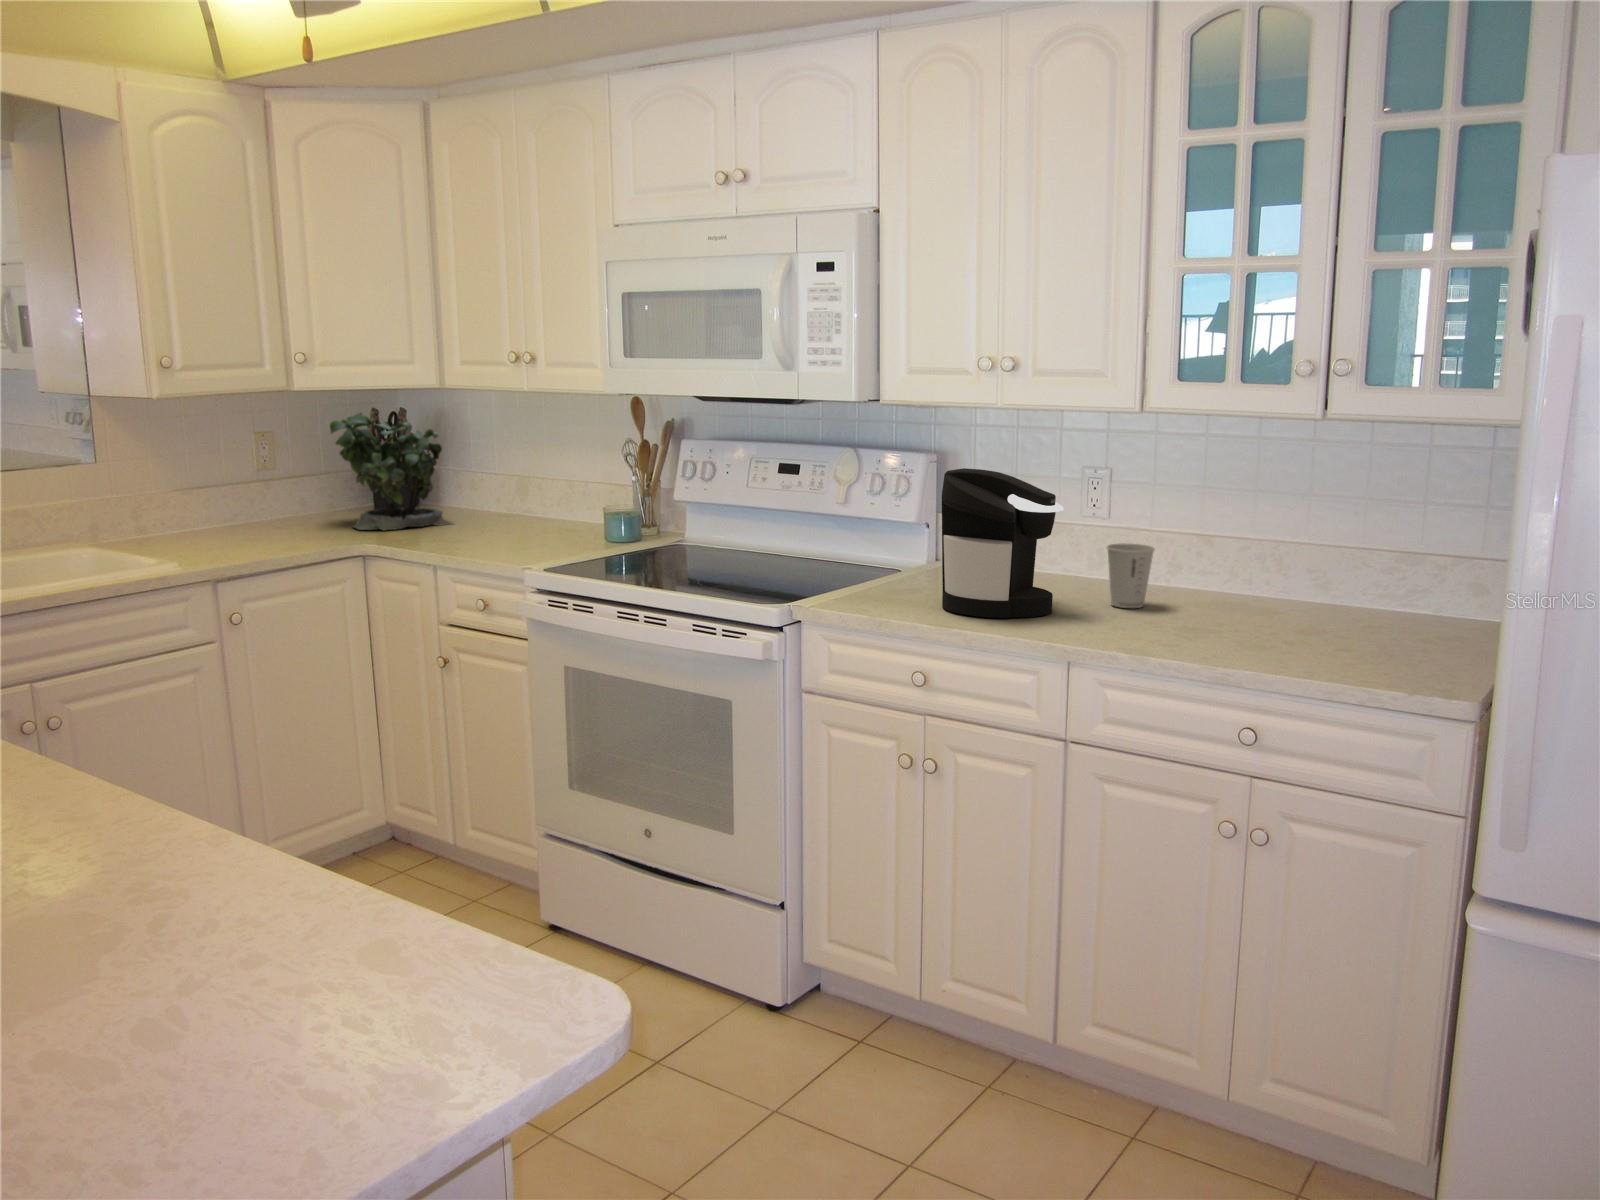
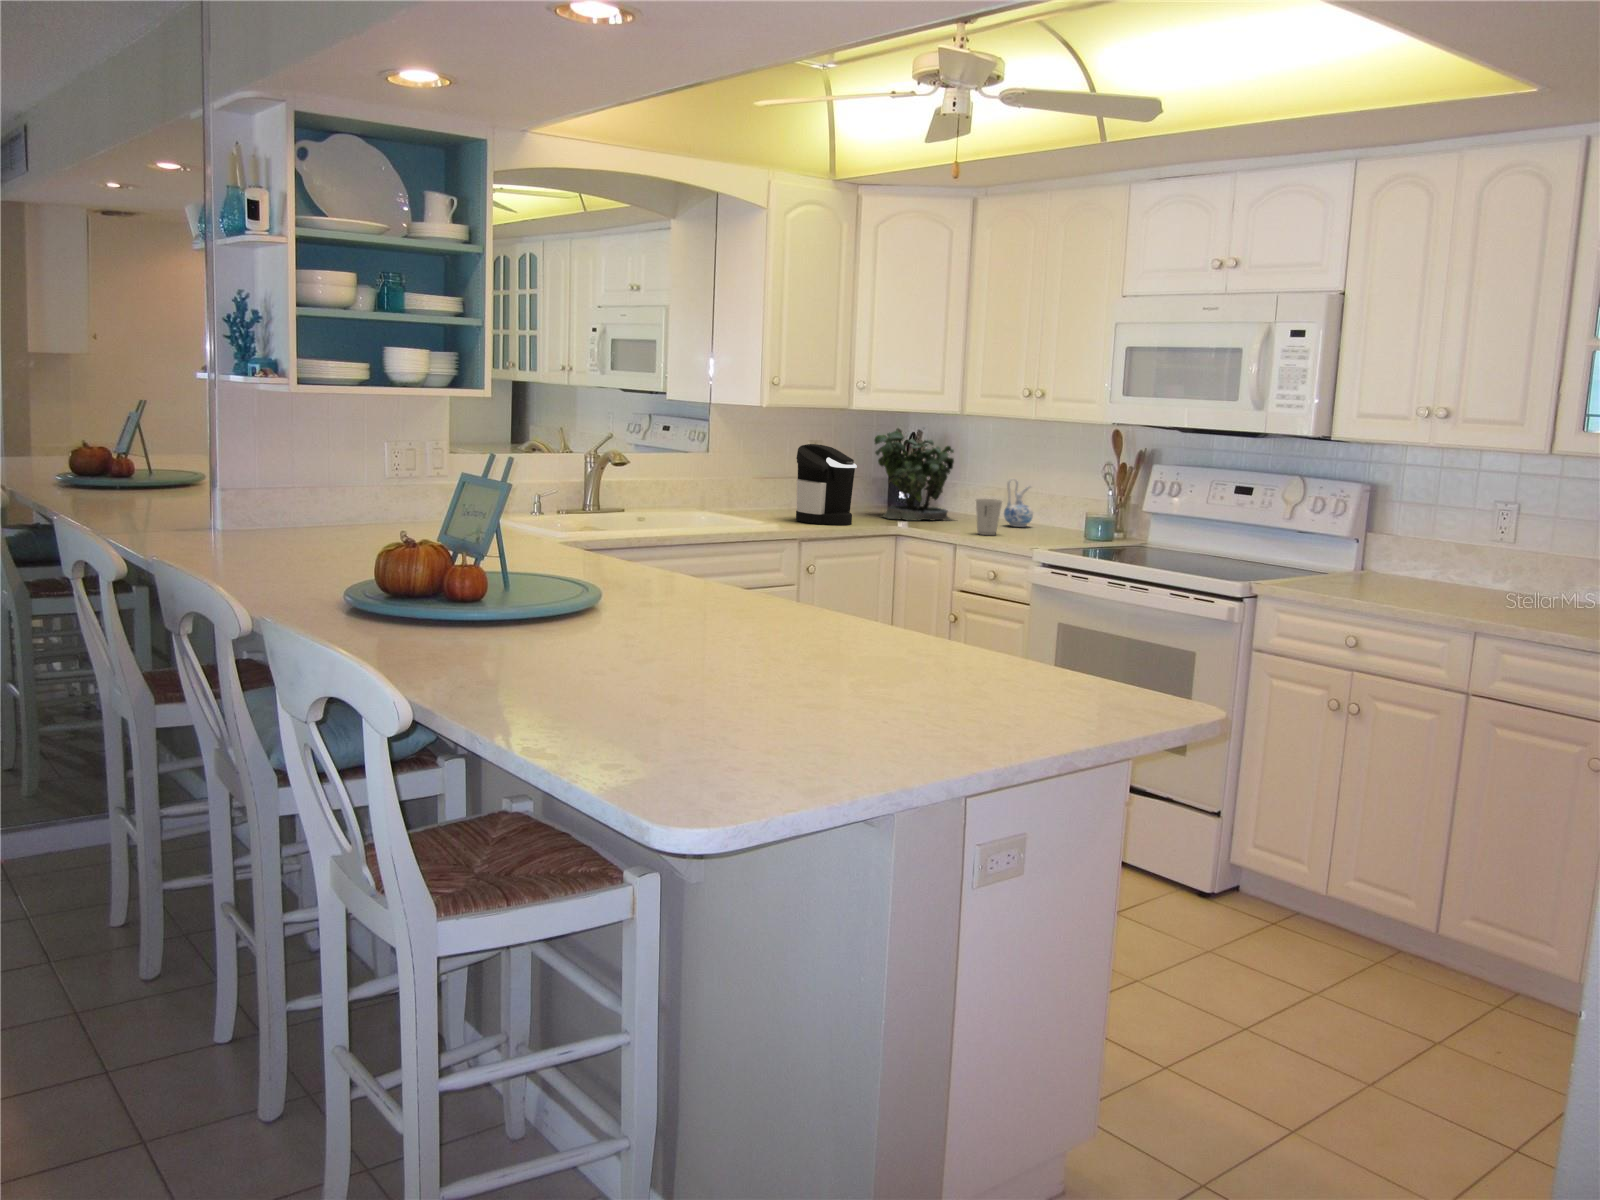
ceramic pitcher: none [508,466,547,528] -> present [1004,478,1033,527]
coffee maker: present [942,468,1063,618] -> present [796,444,857,525]
paper cup: present [1107,543,1155,608] -> present [976,499,1002,535]

